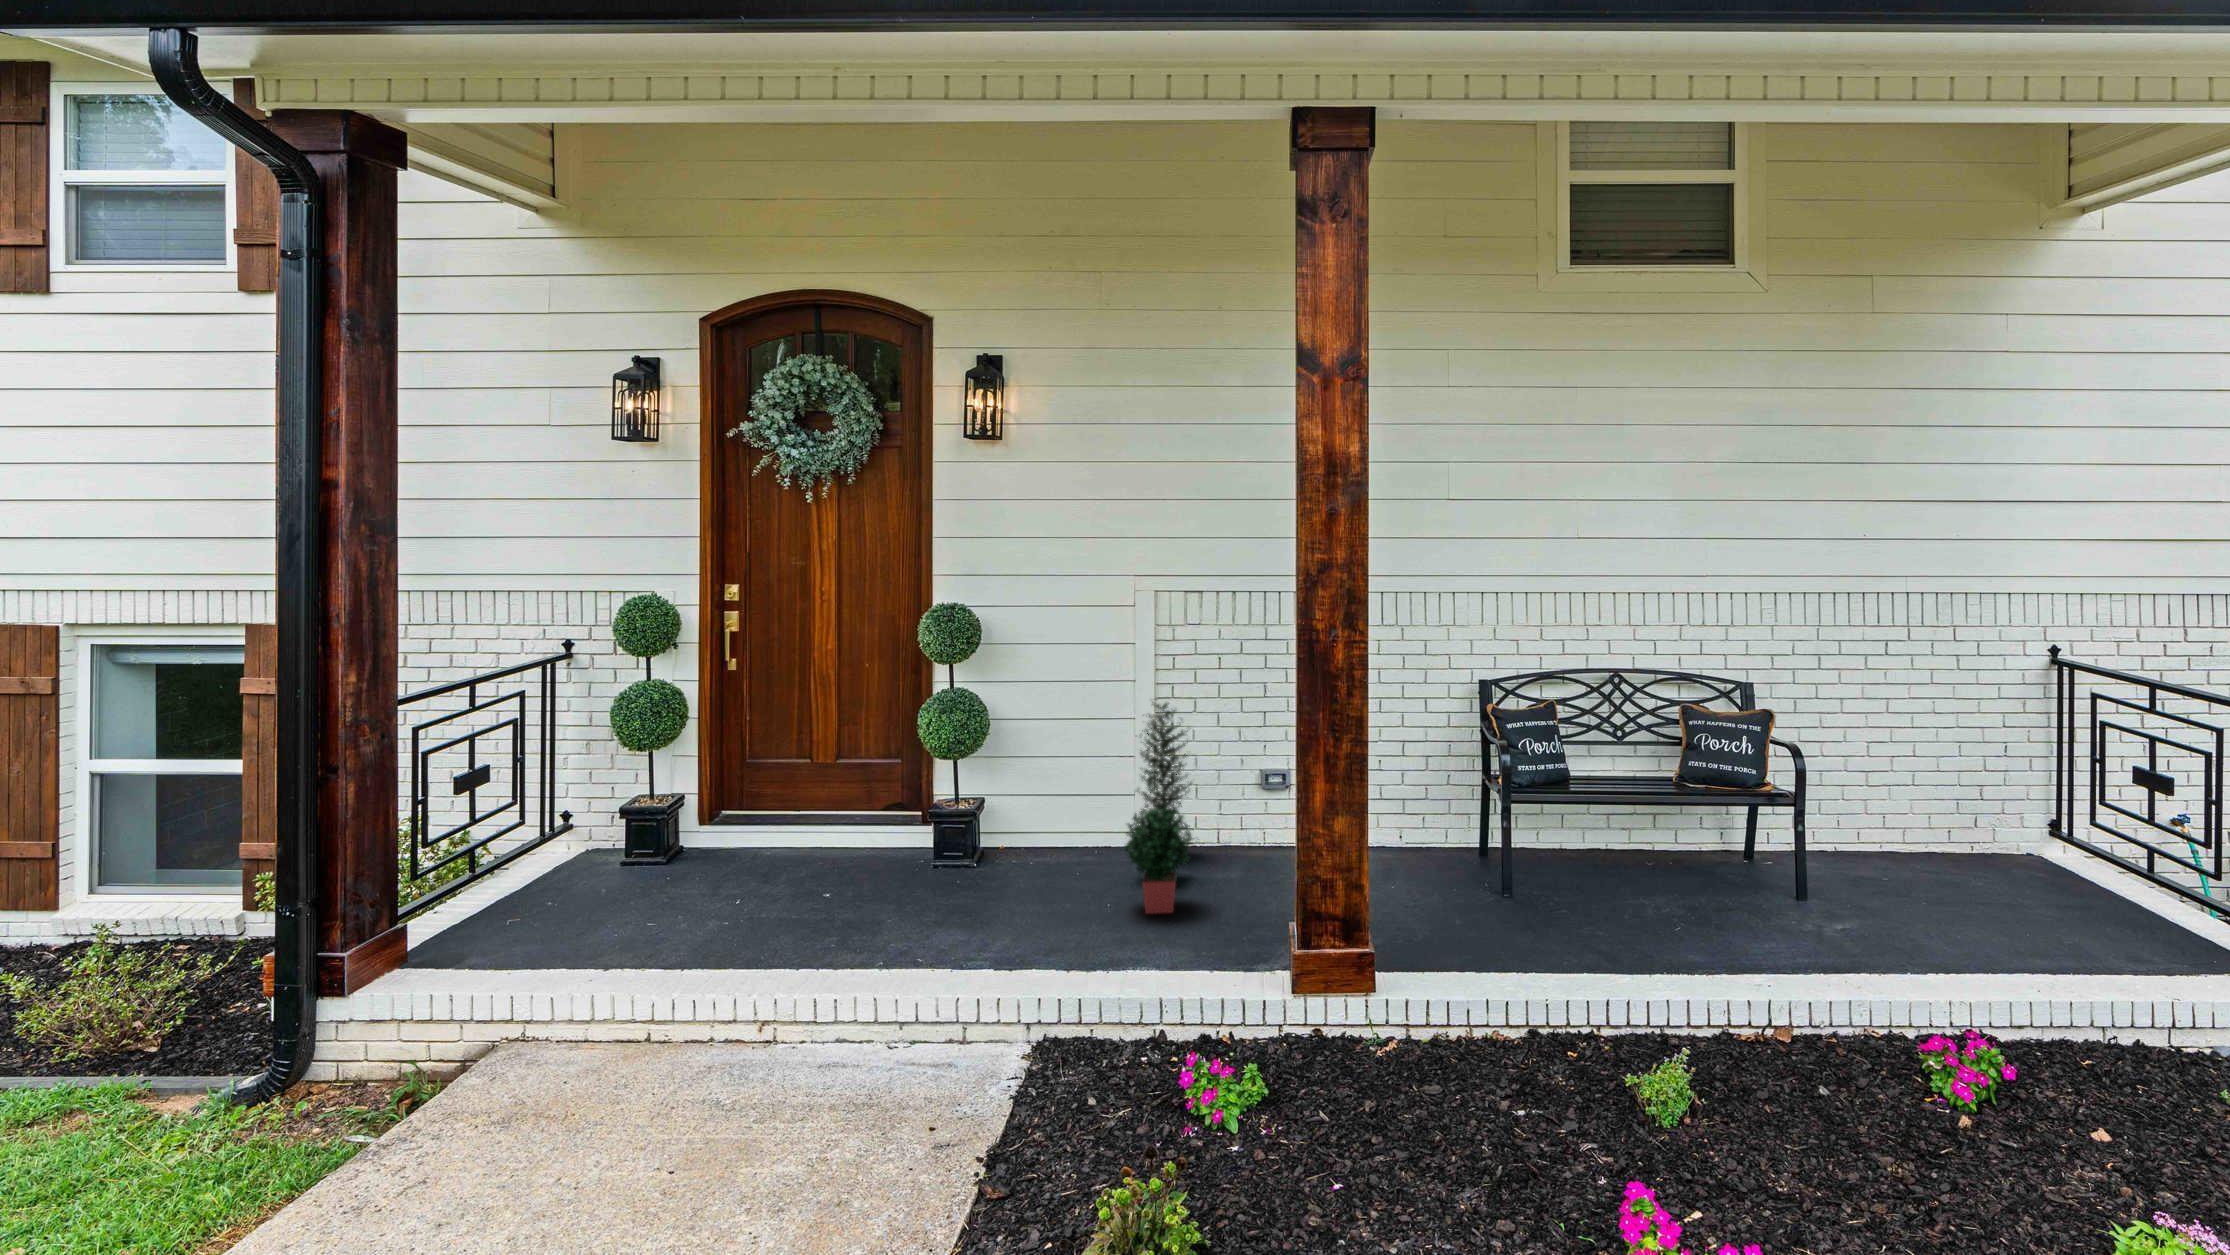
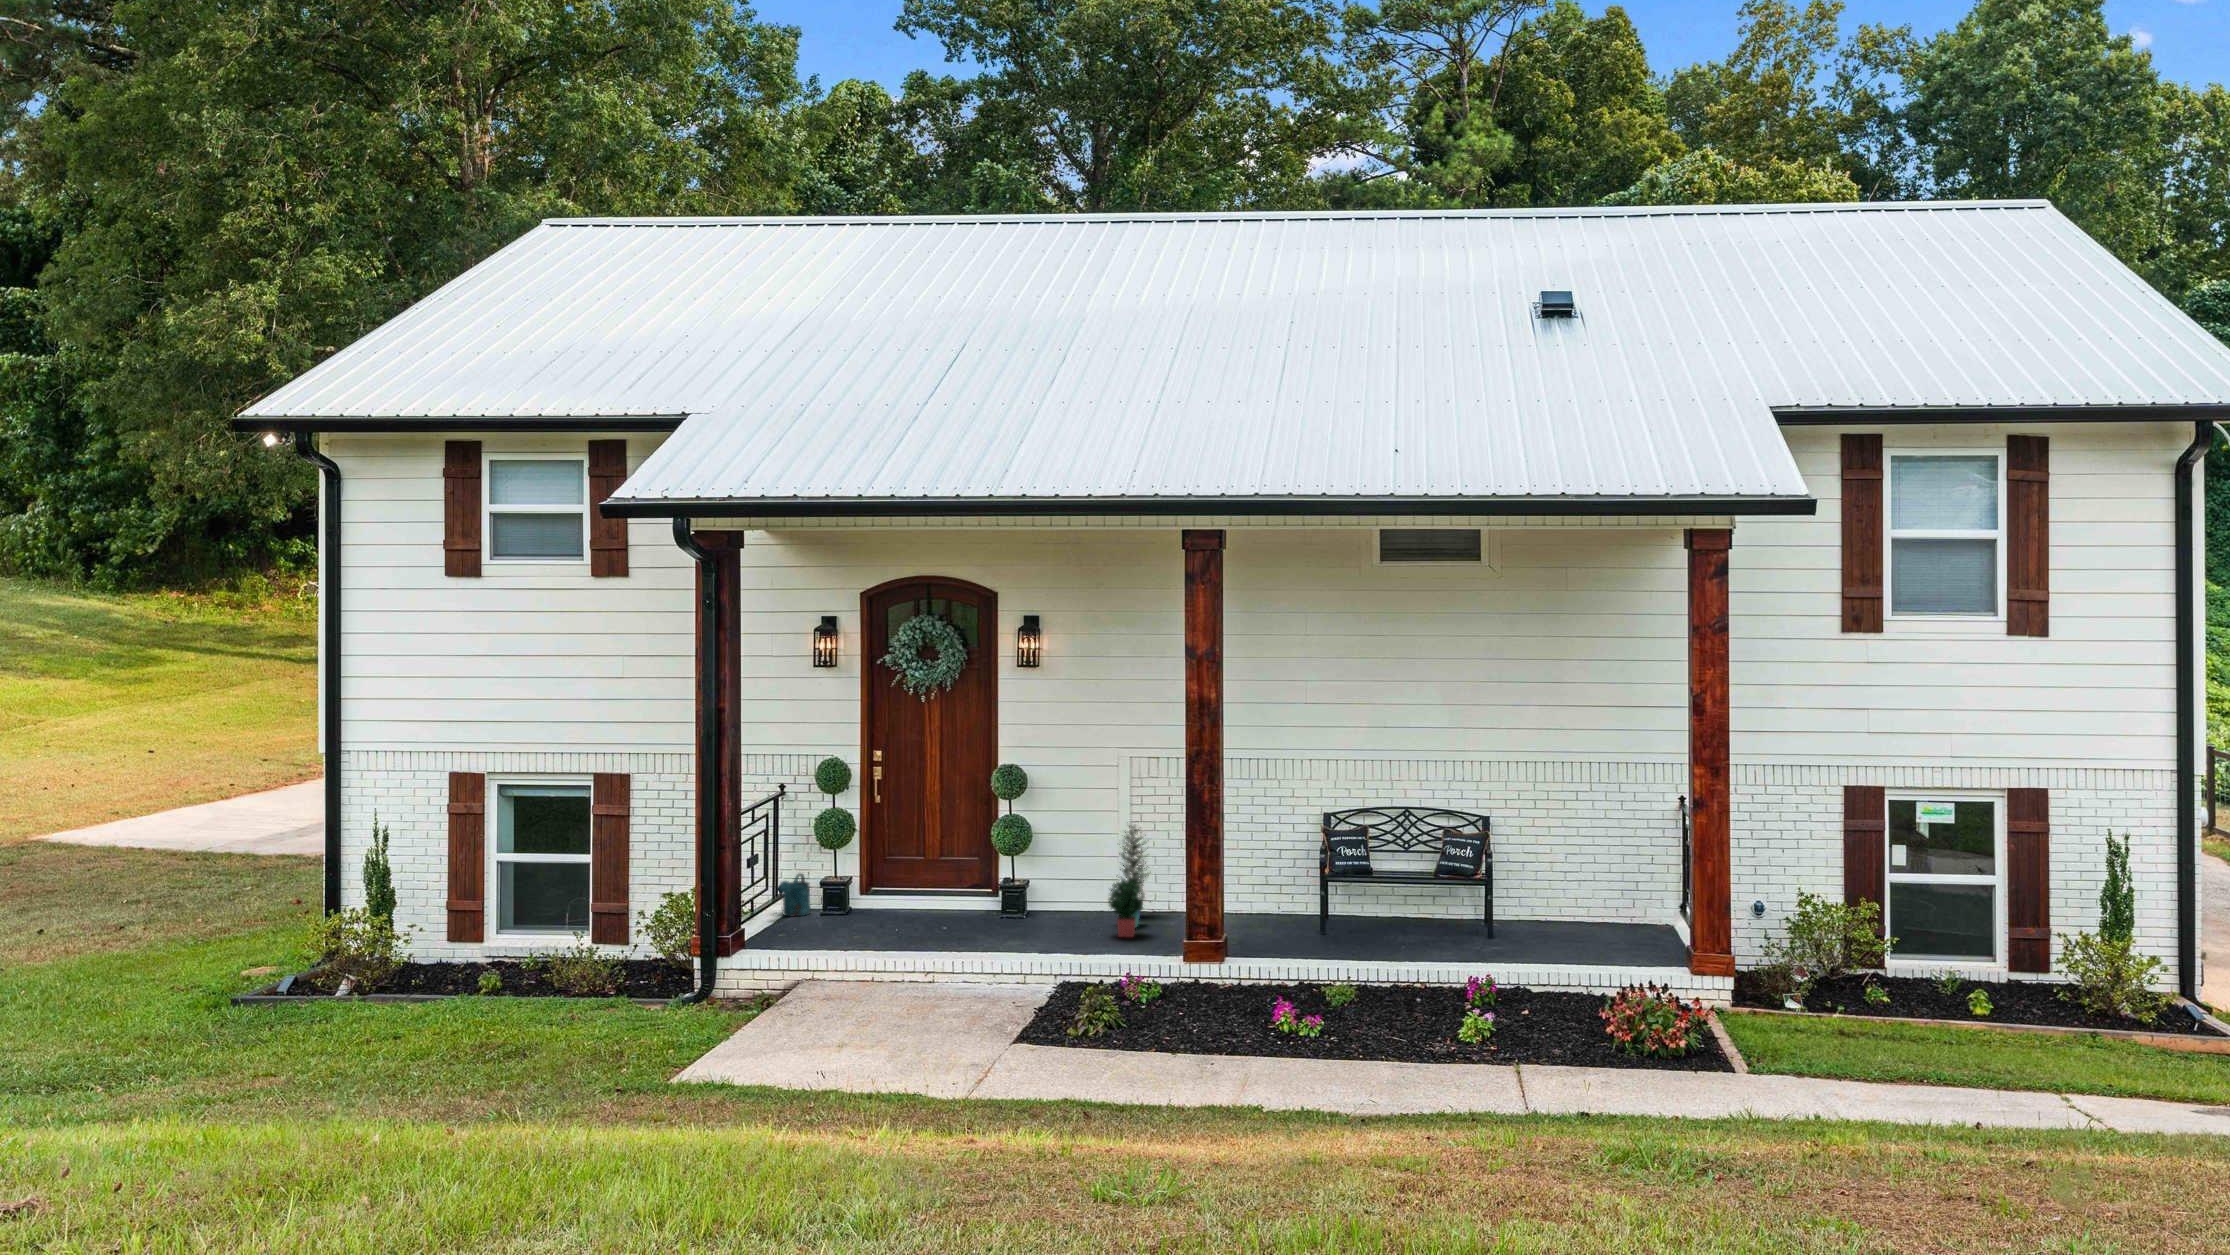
watering can: none [538,790,616,867] -> present [779,874,811,916]

